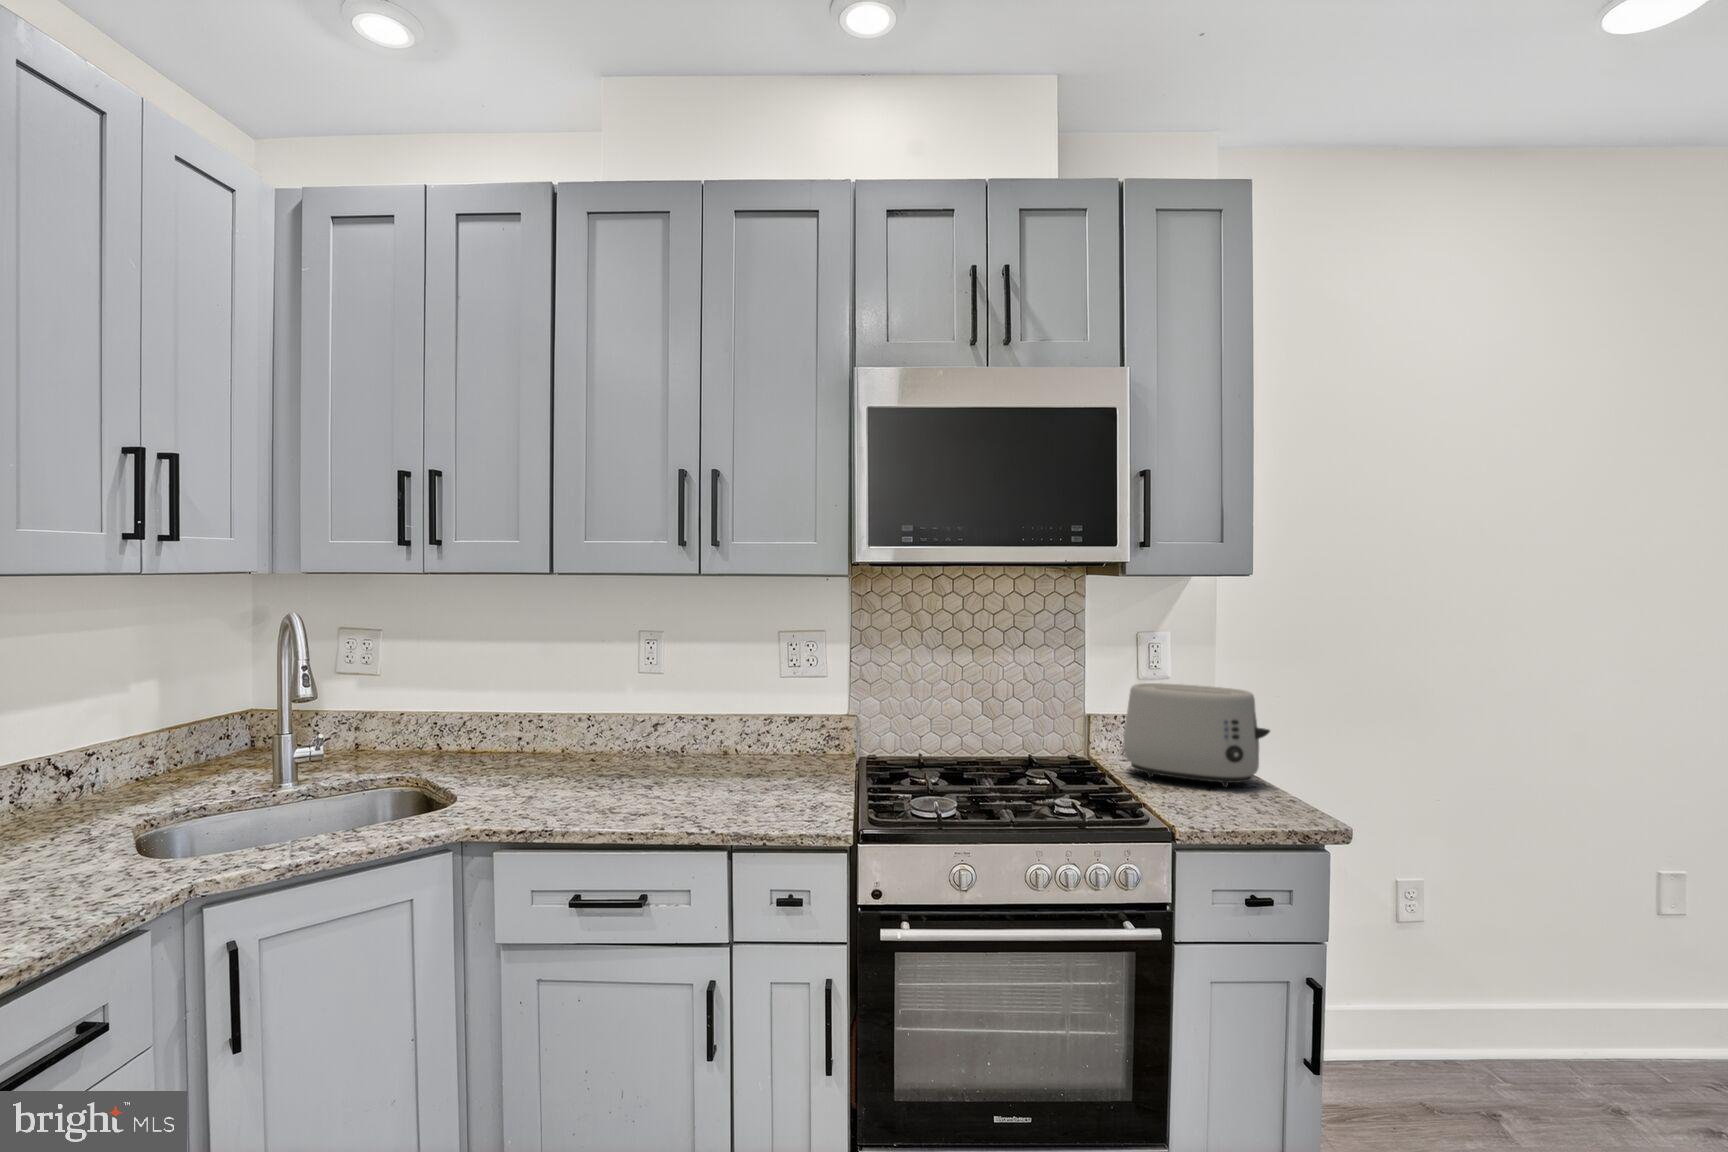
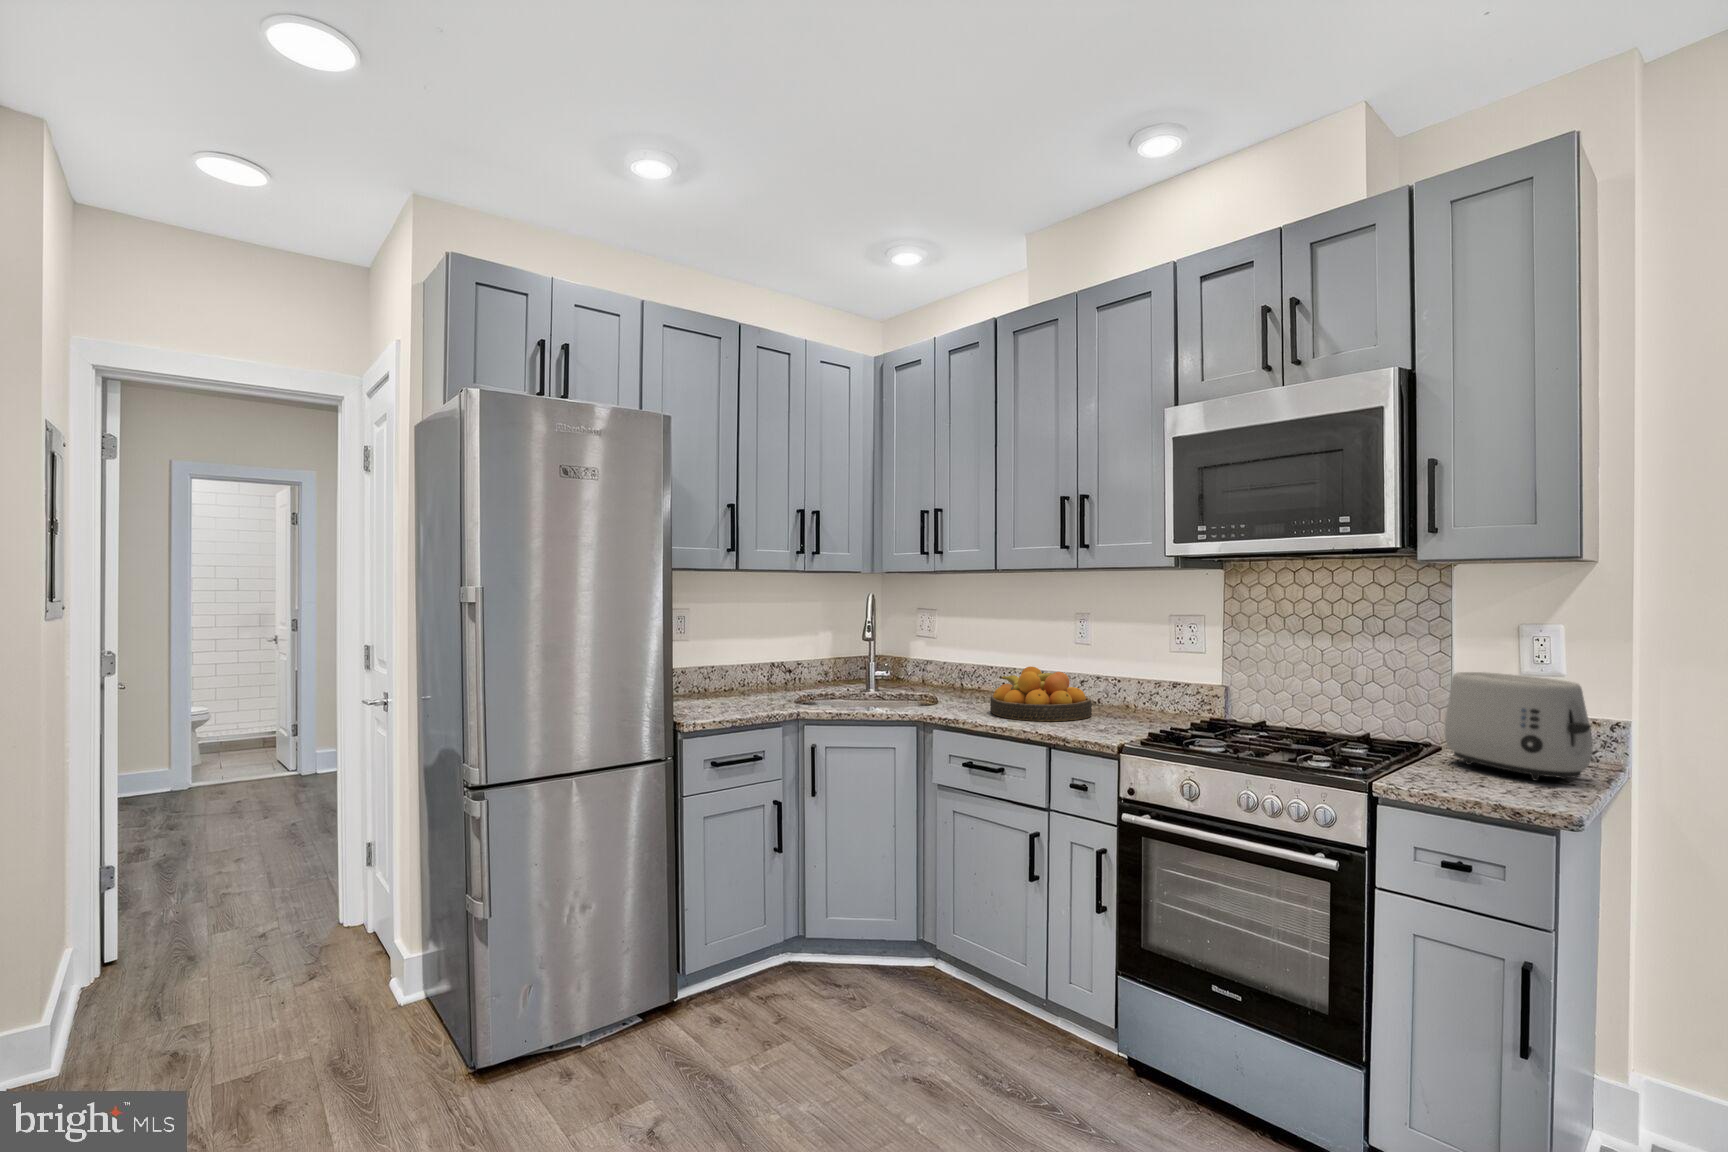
fruit bowl: none [566,718,716,806] -> present [990,667,1092,721]

